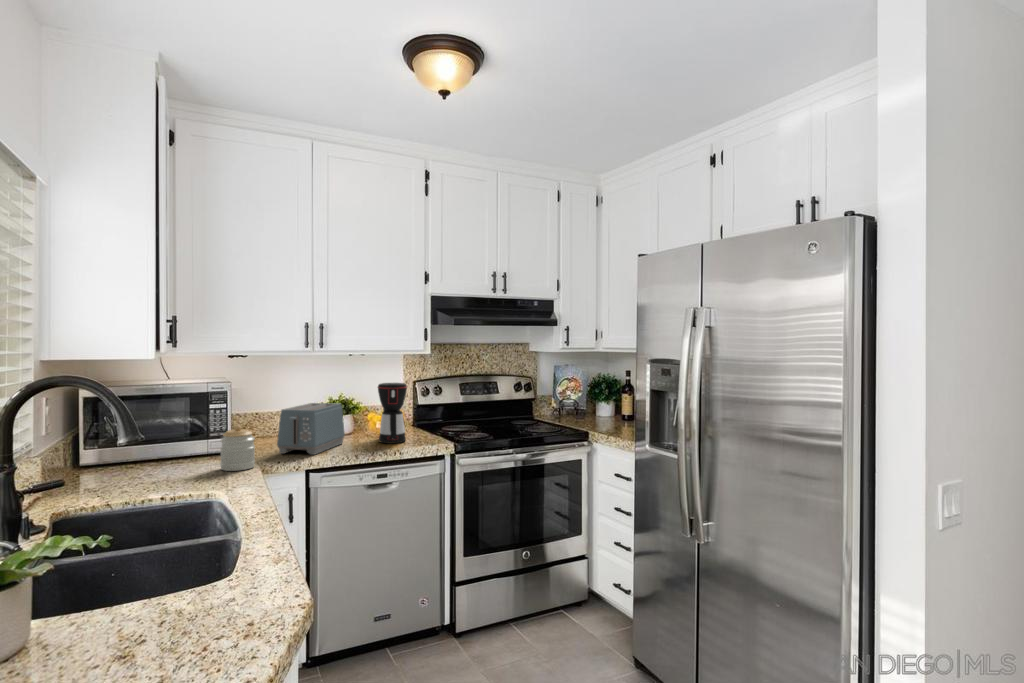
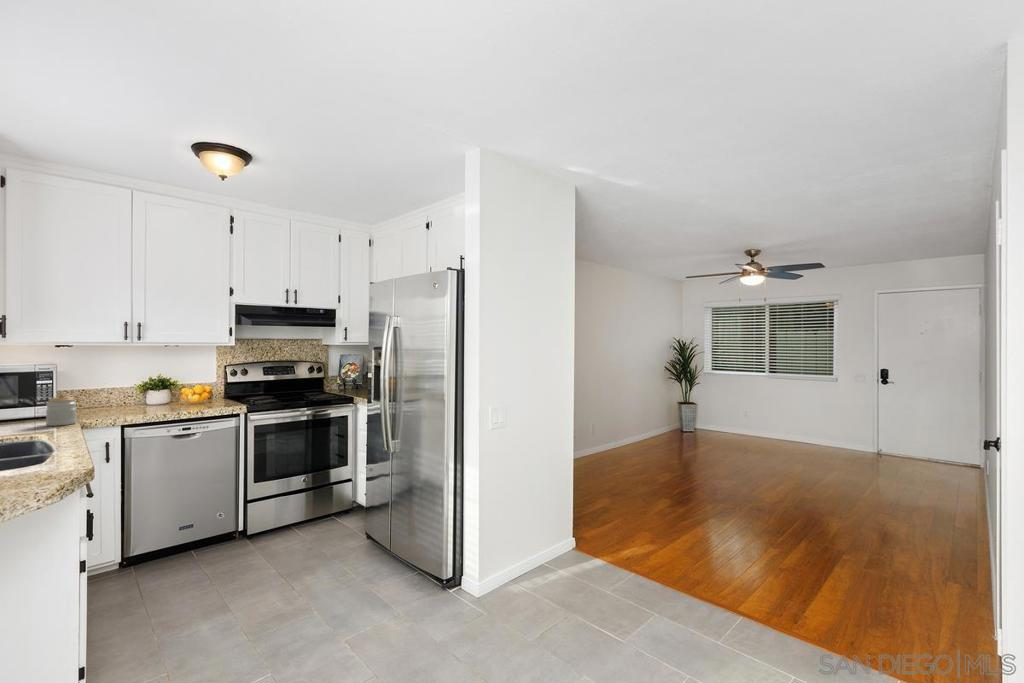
coffee maker: present [378,383,407,443] -> none [187,365,212,408]
toaster: present [277,403,345,455] -> none [98,380,160,416]

